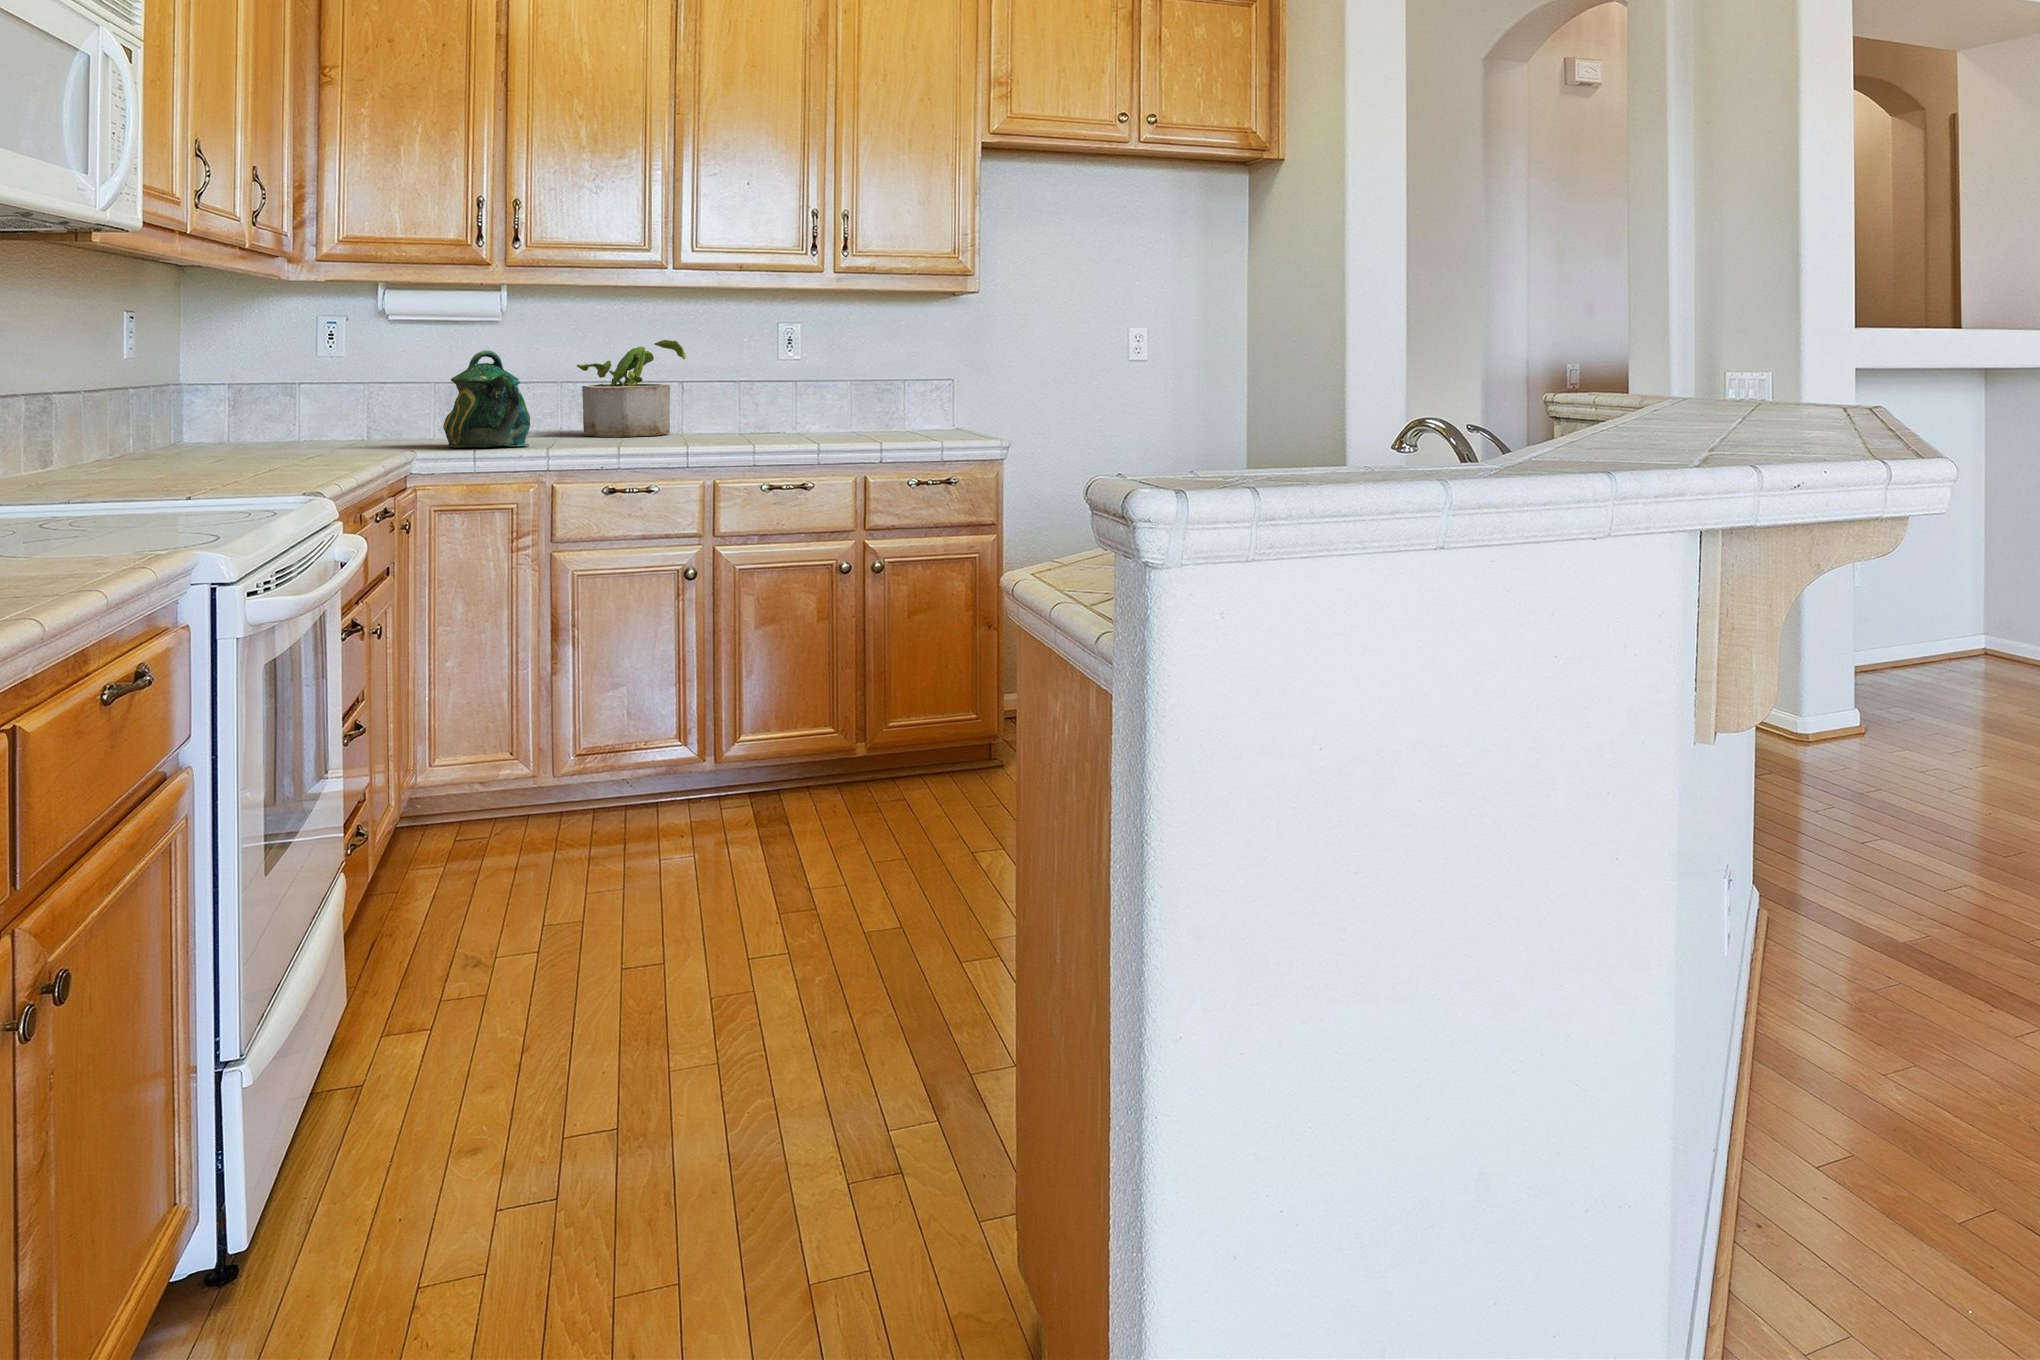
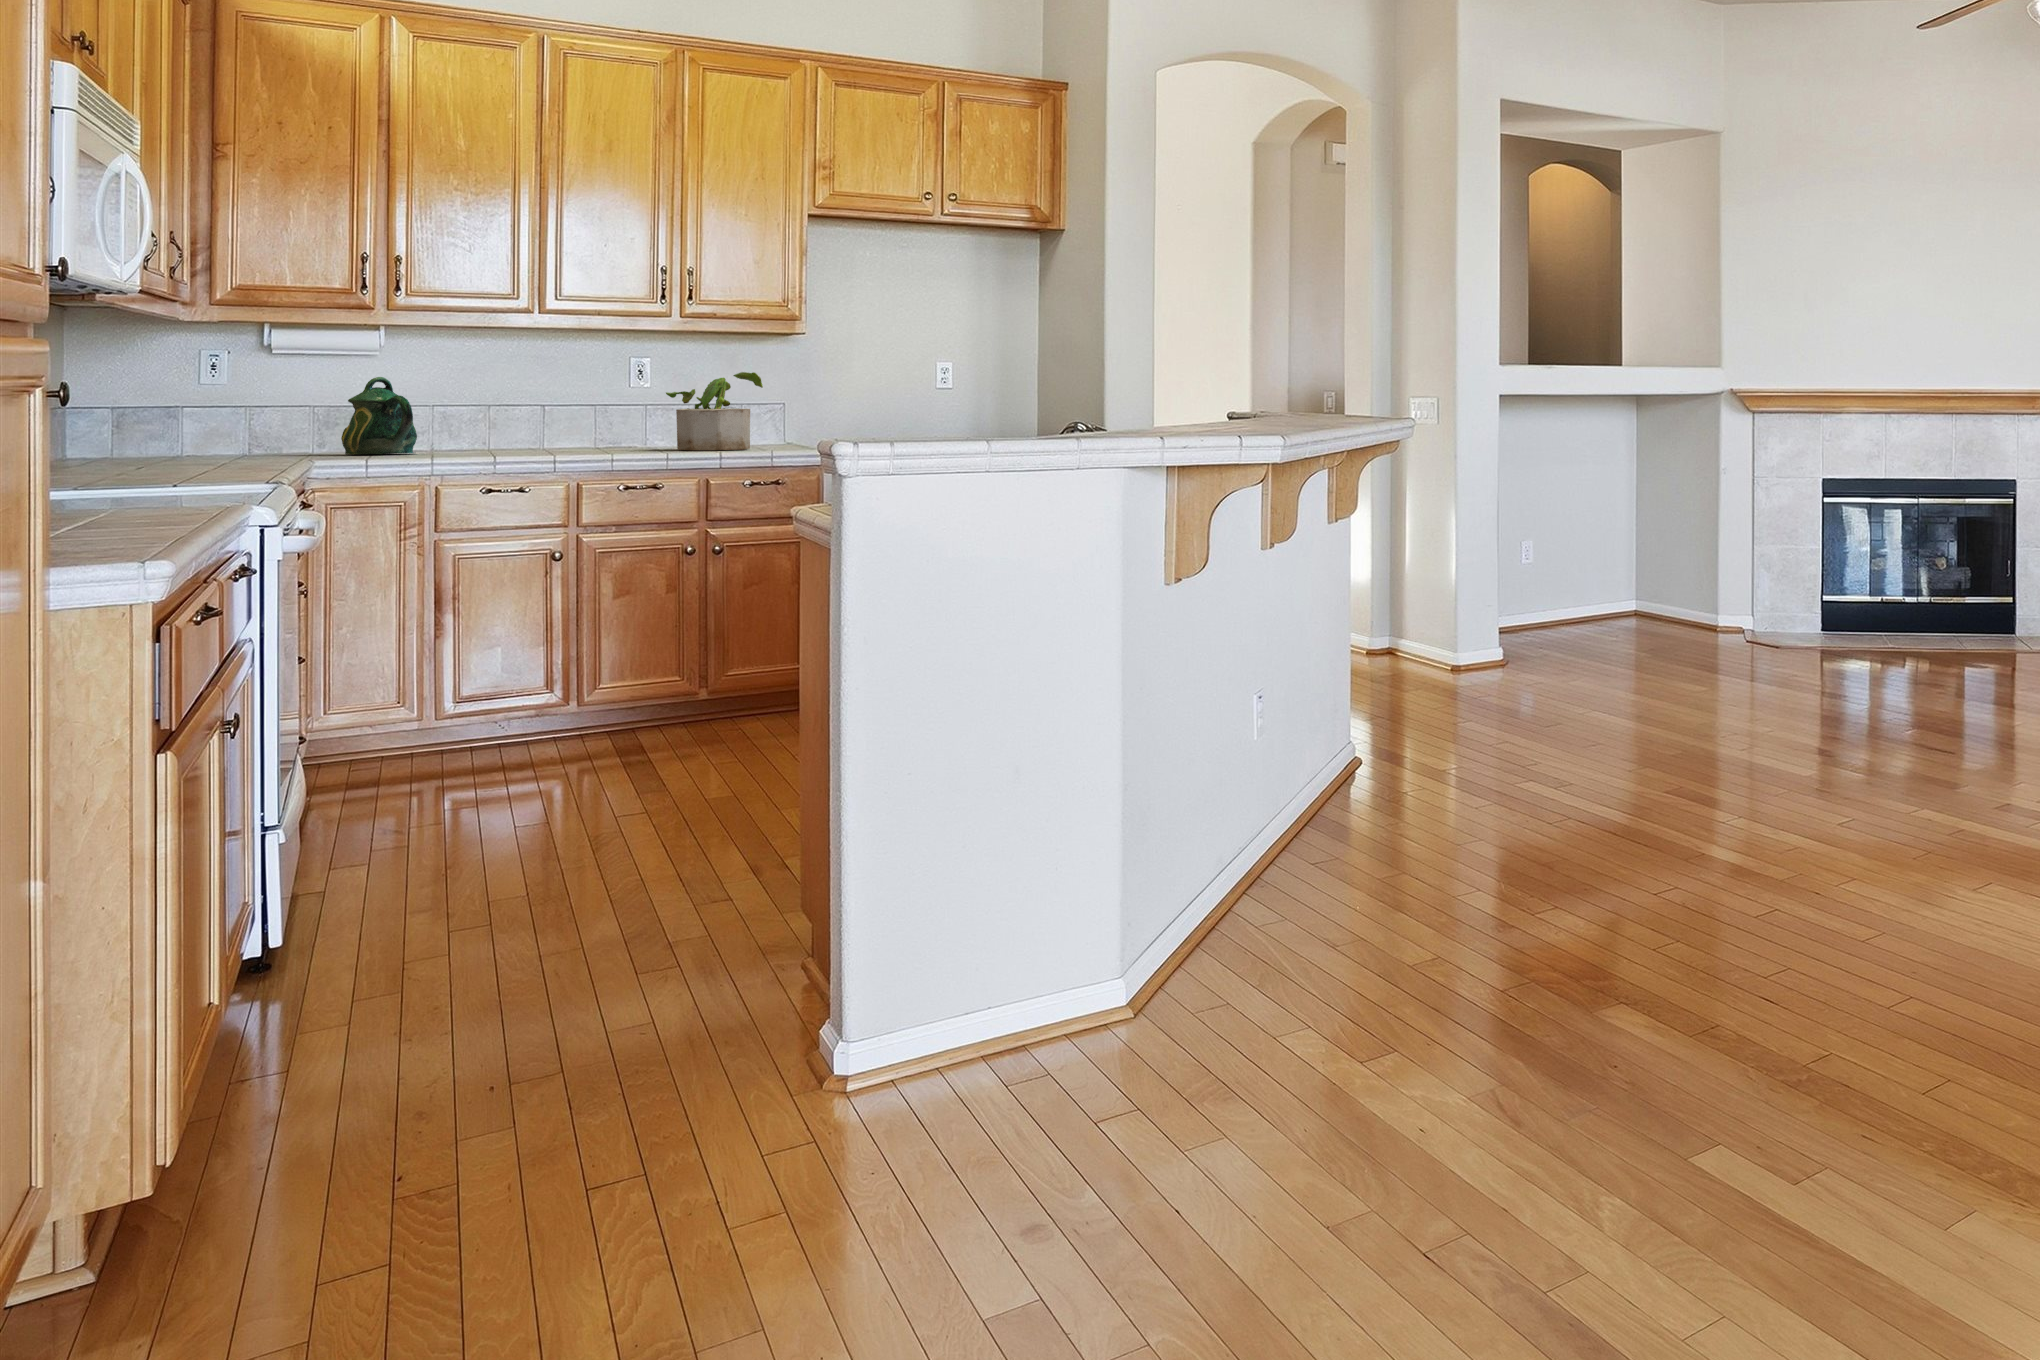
potted plant: present [577,340,686,437] -> present [666,372,763,450]

